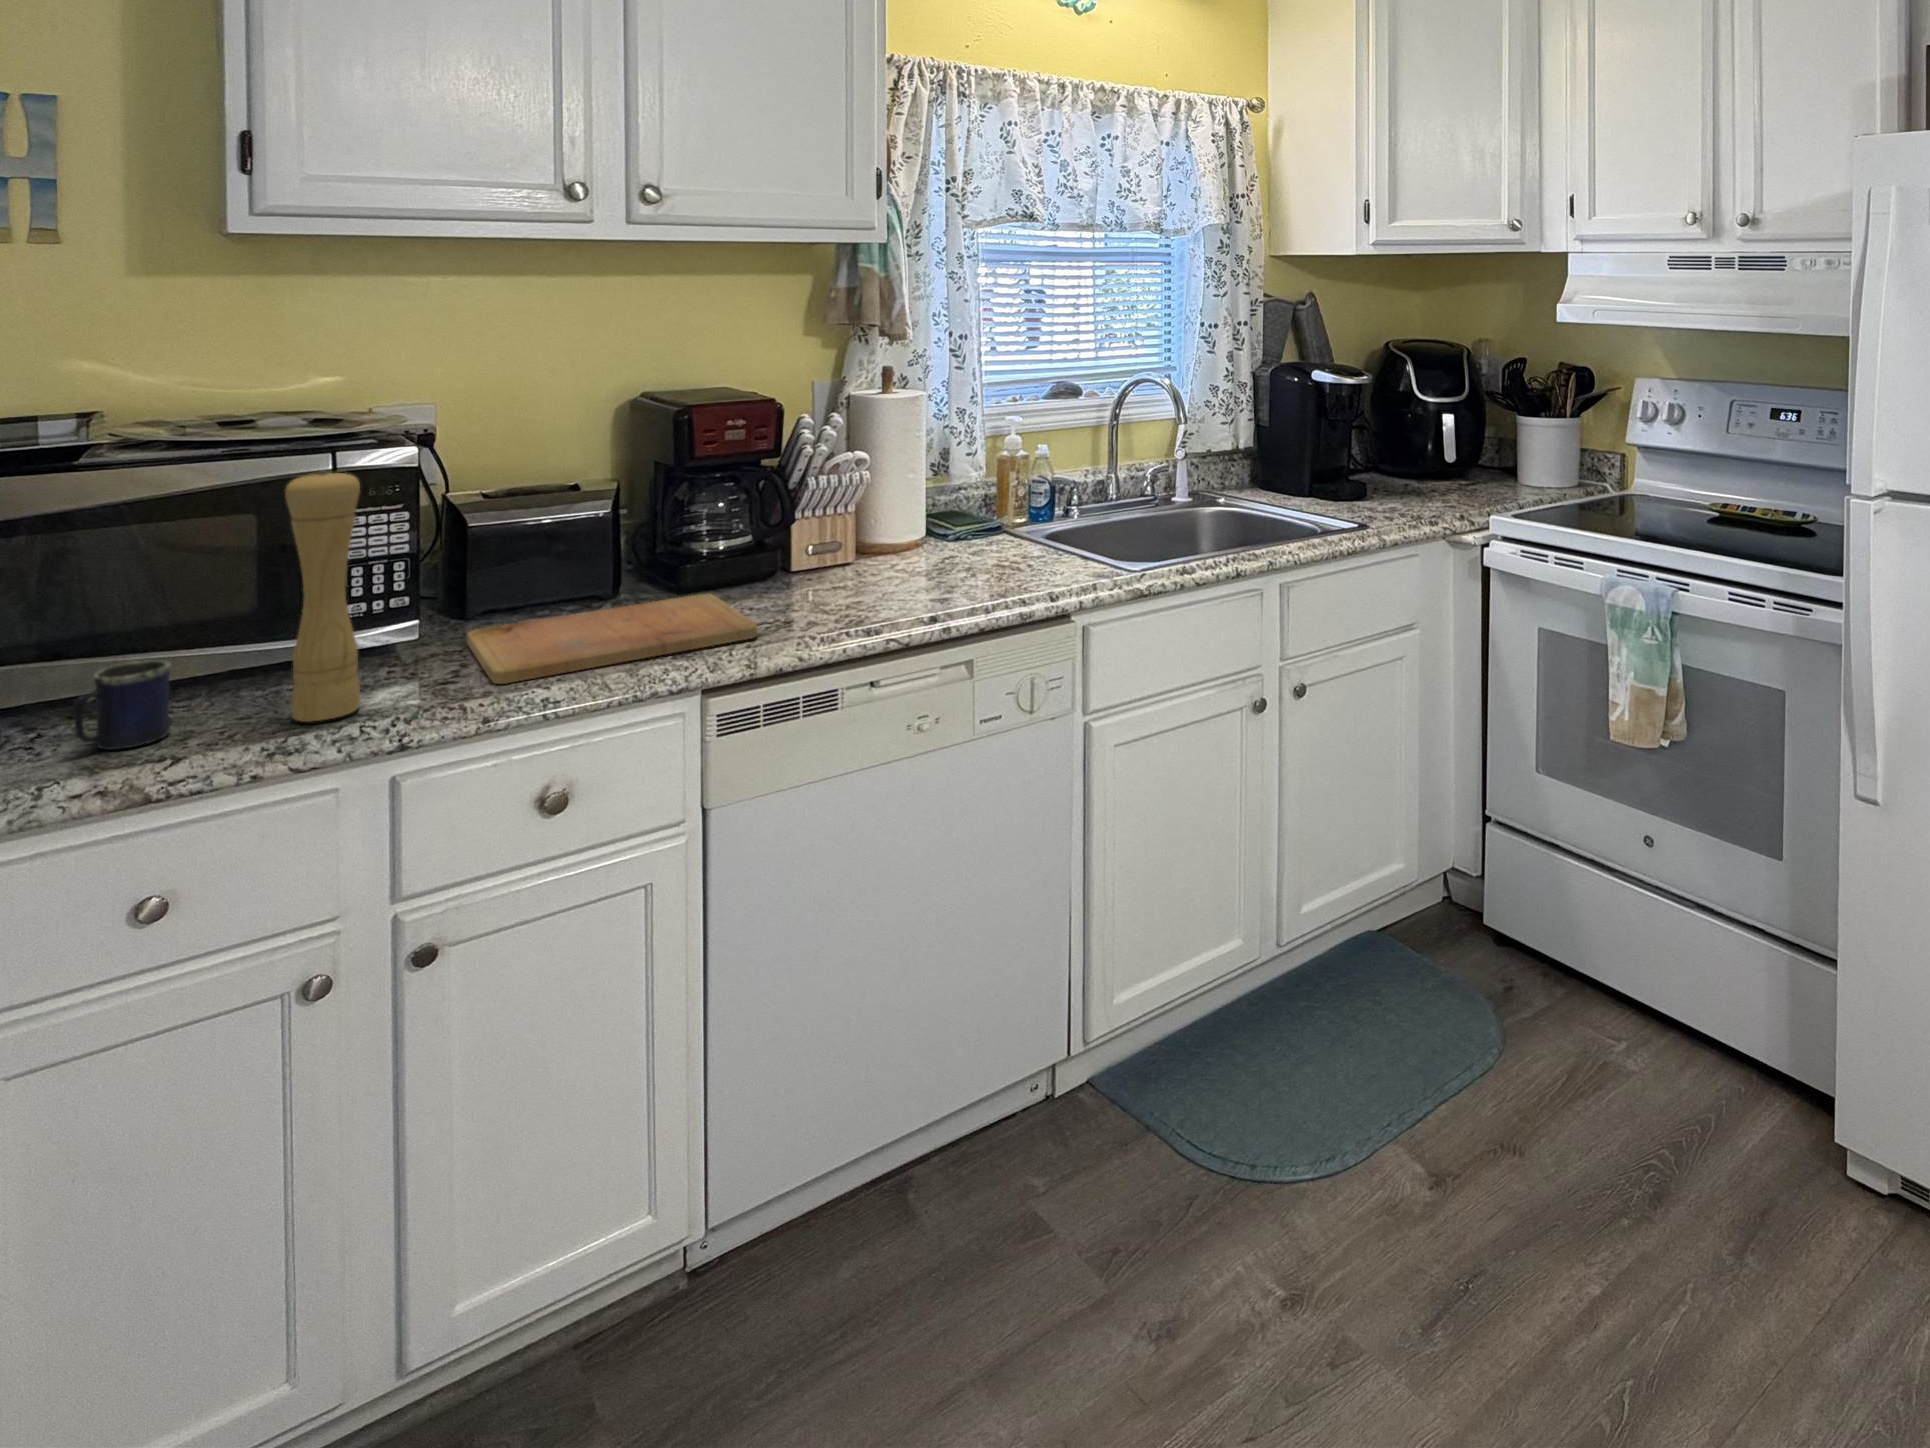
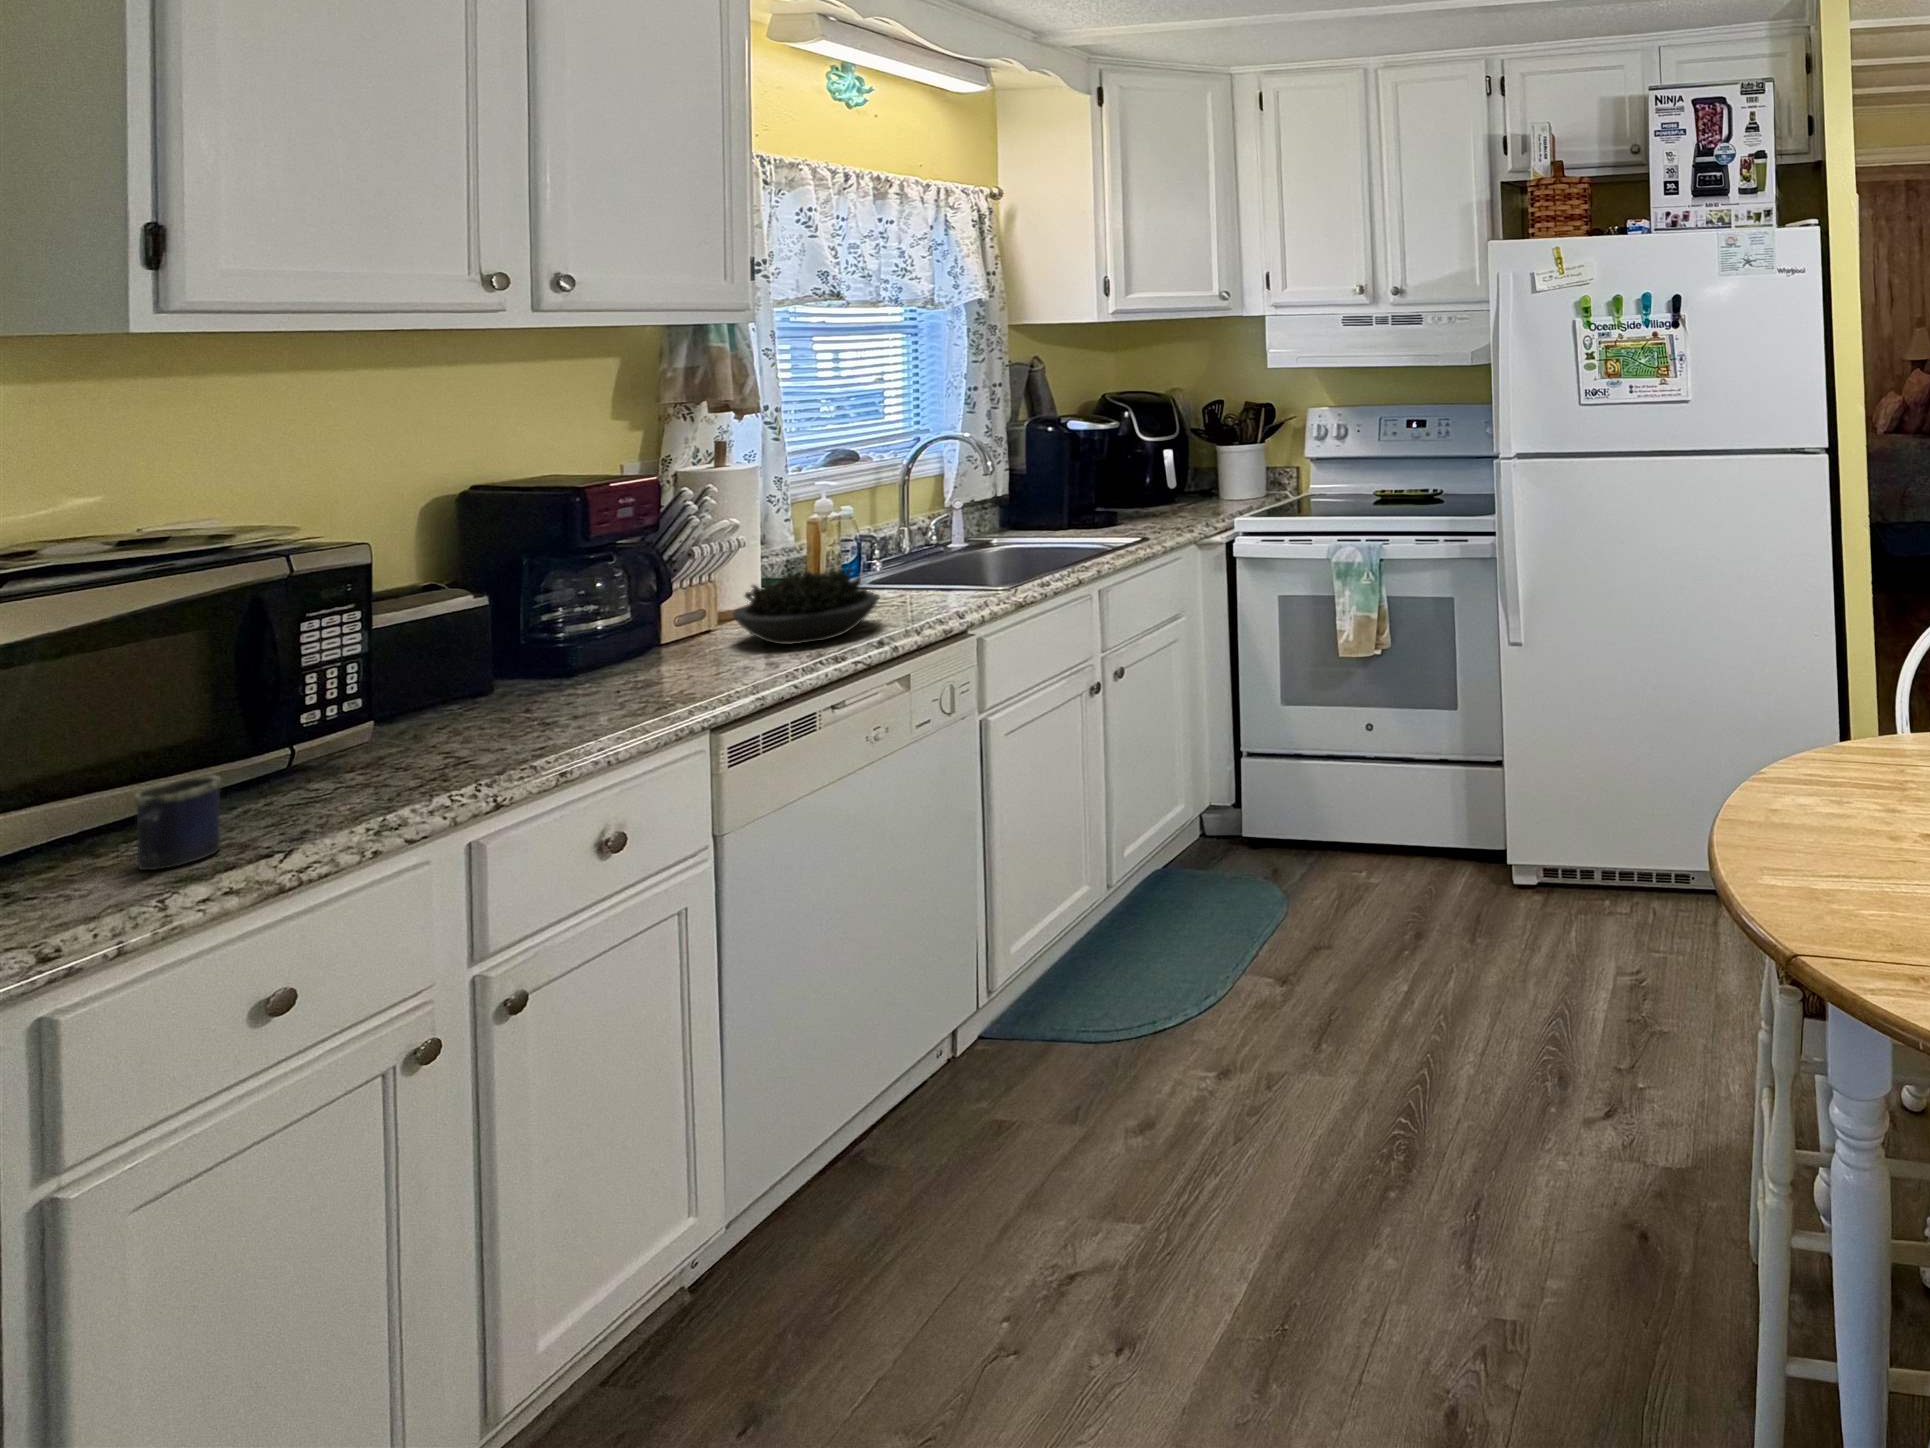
pepper mill: present [285,470,360,722] -> none [335,566,417,808]
succulent plant: none [817,516,967,603] -> present [732,568,879,644]
cutting board: present [467,594,757,684] -> none [409,663,737,750]

